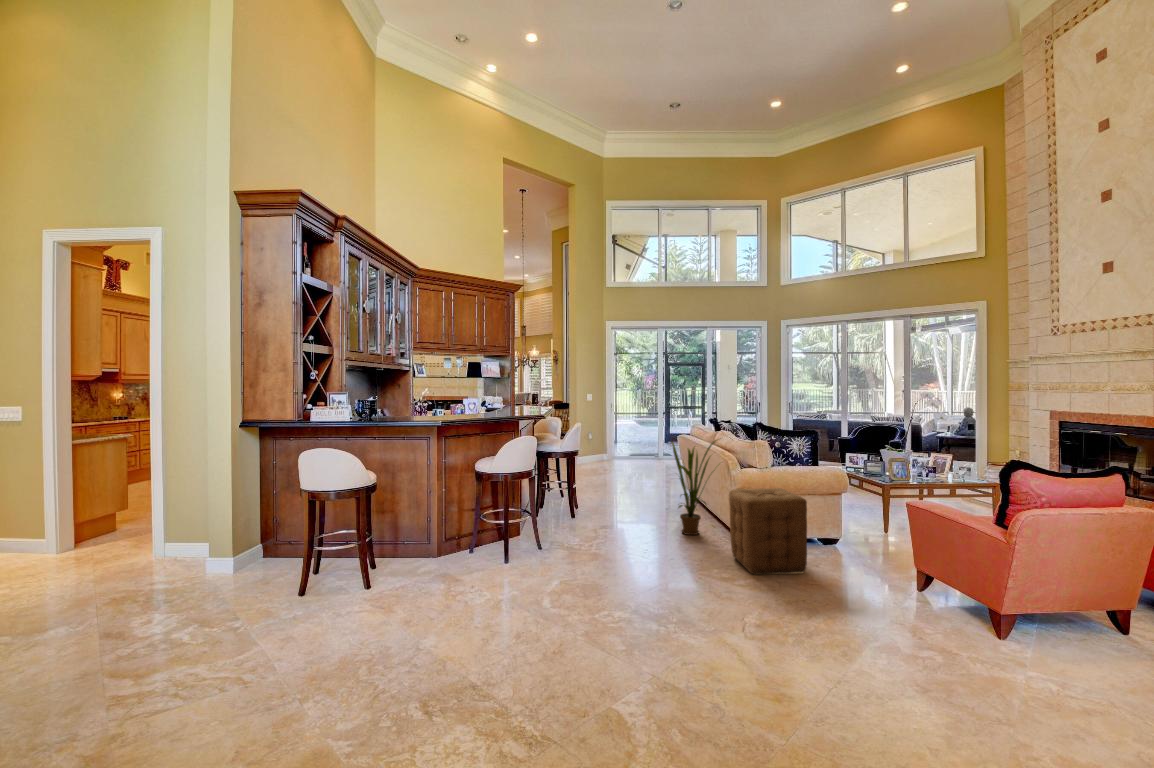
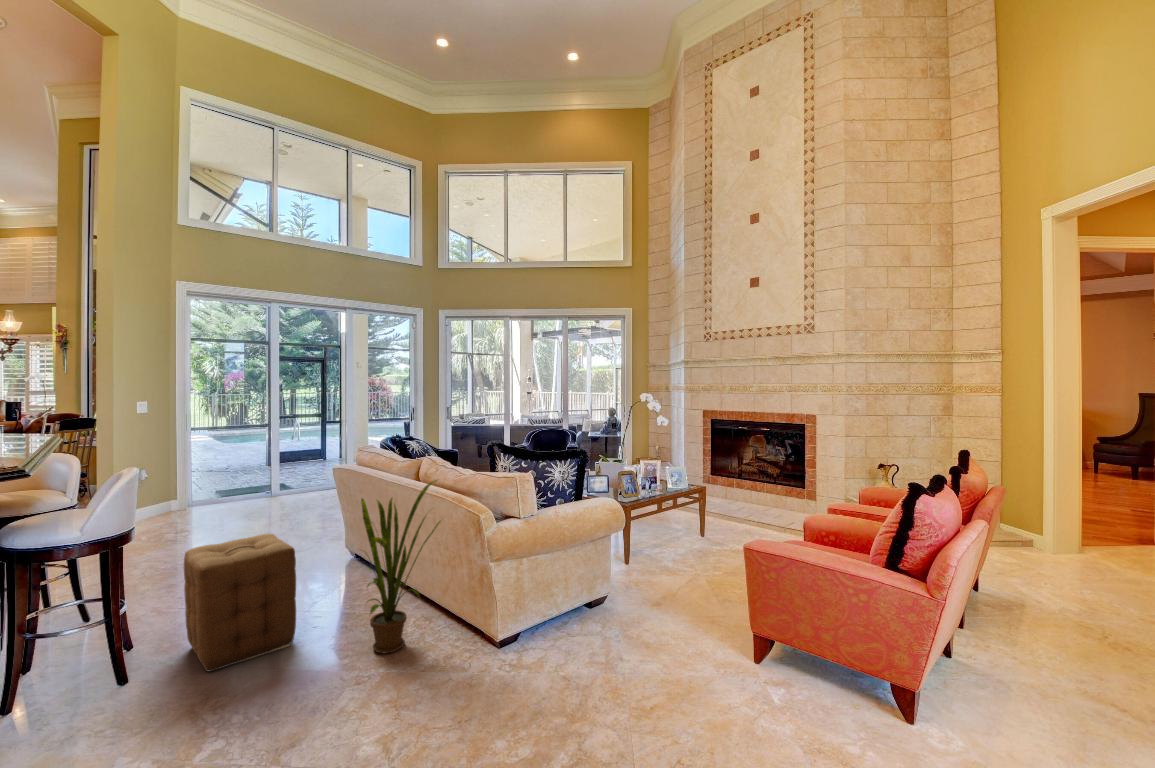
ottoman: present [729,488,807,574] -> present [184,534,296,671]

